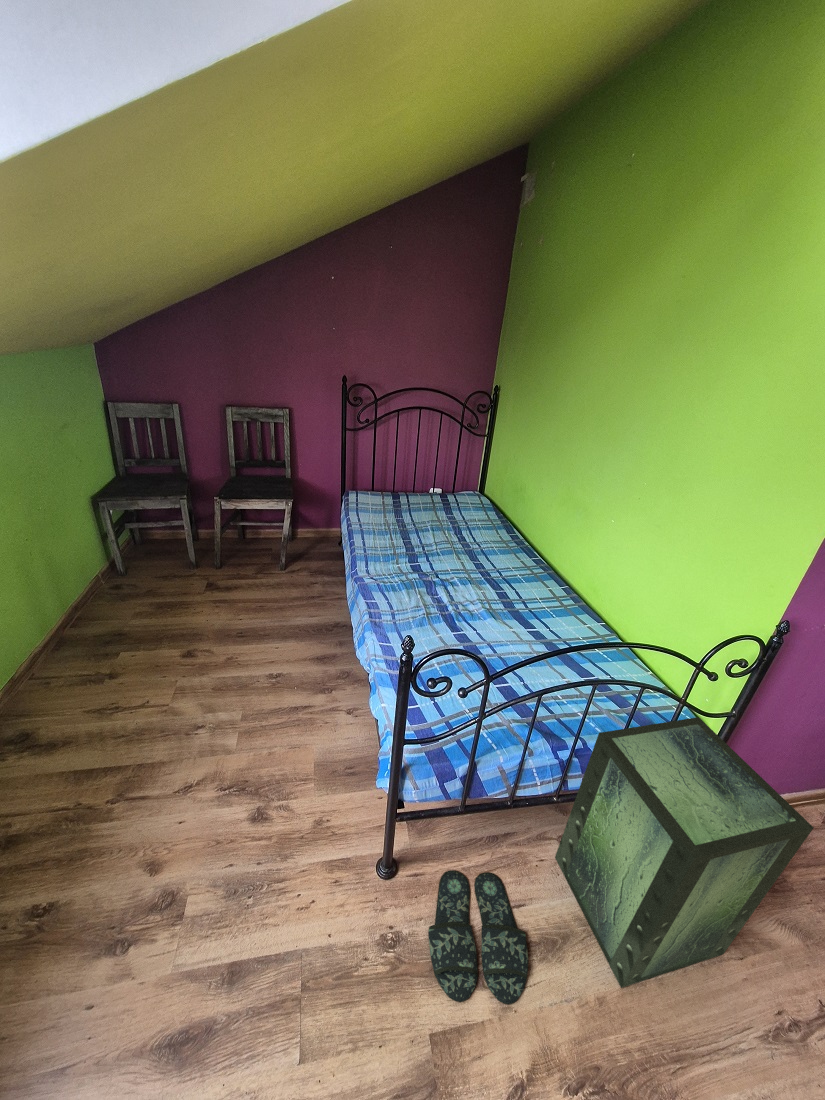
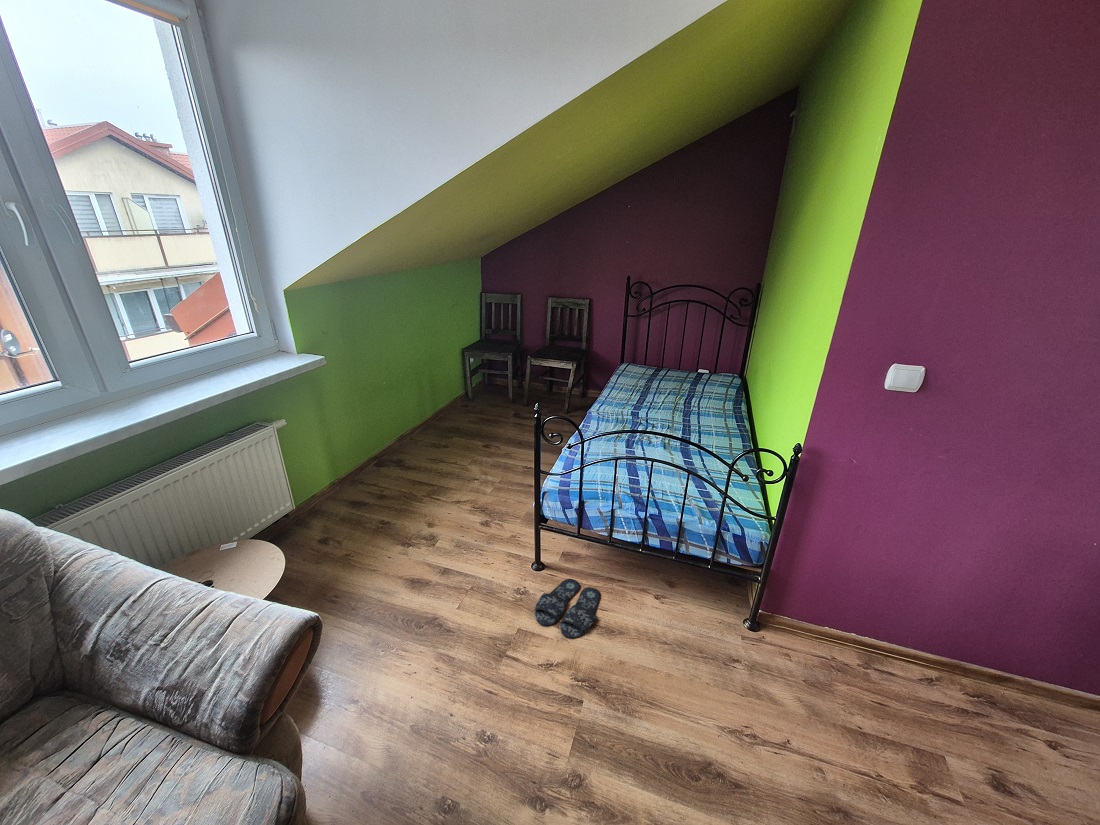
storage box: present [555,717,814,988] -> none [639,499,758,684]

